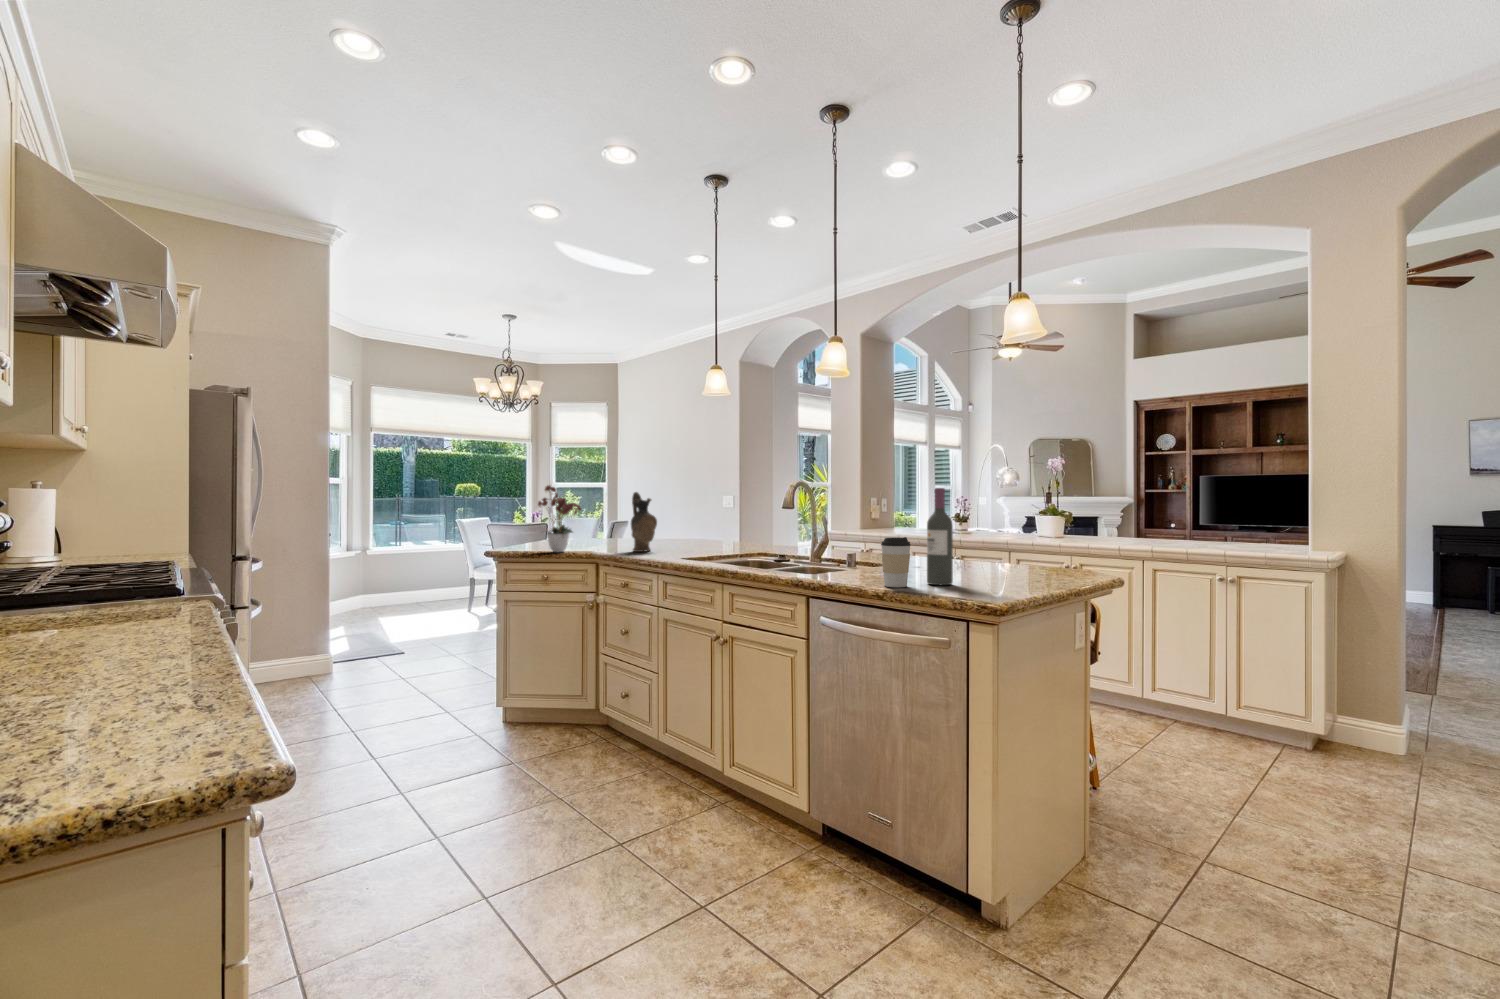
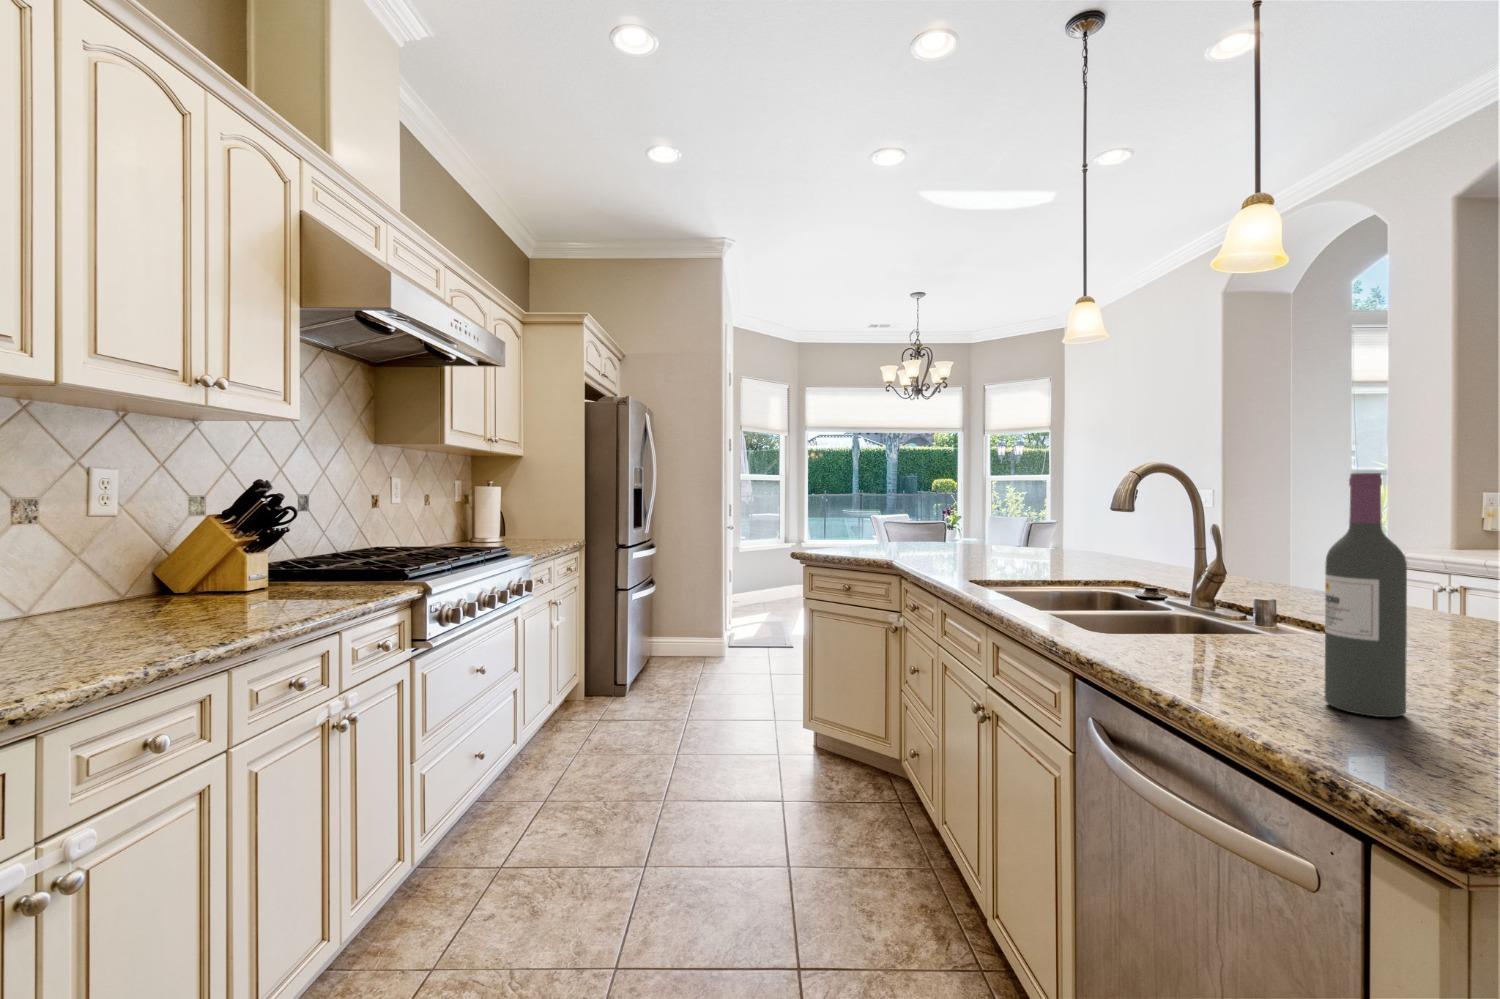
flower arrangement: present [538,485,581,552] -> none [832,475,887,560]
ceramic pitcher: present [631,492,657,552] -> none [940,486,975,566]
coffee cup: present [881,537,910,587] -> none [1183,585,1263,701]

